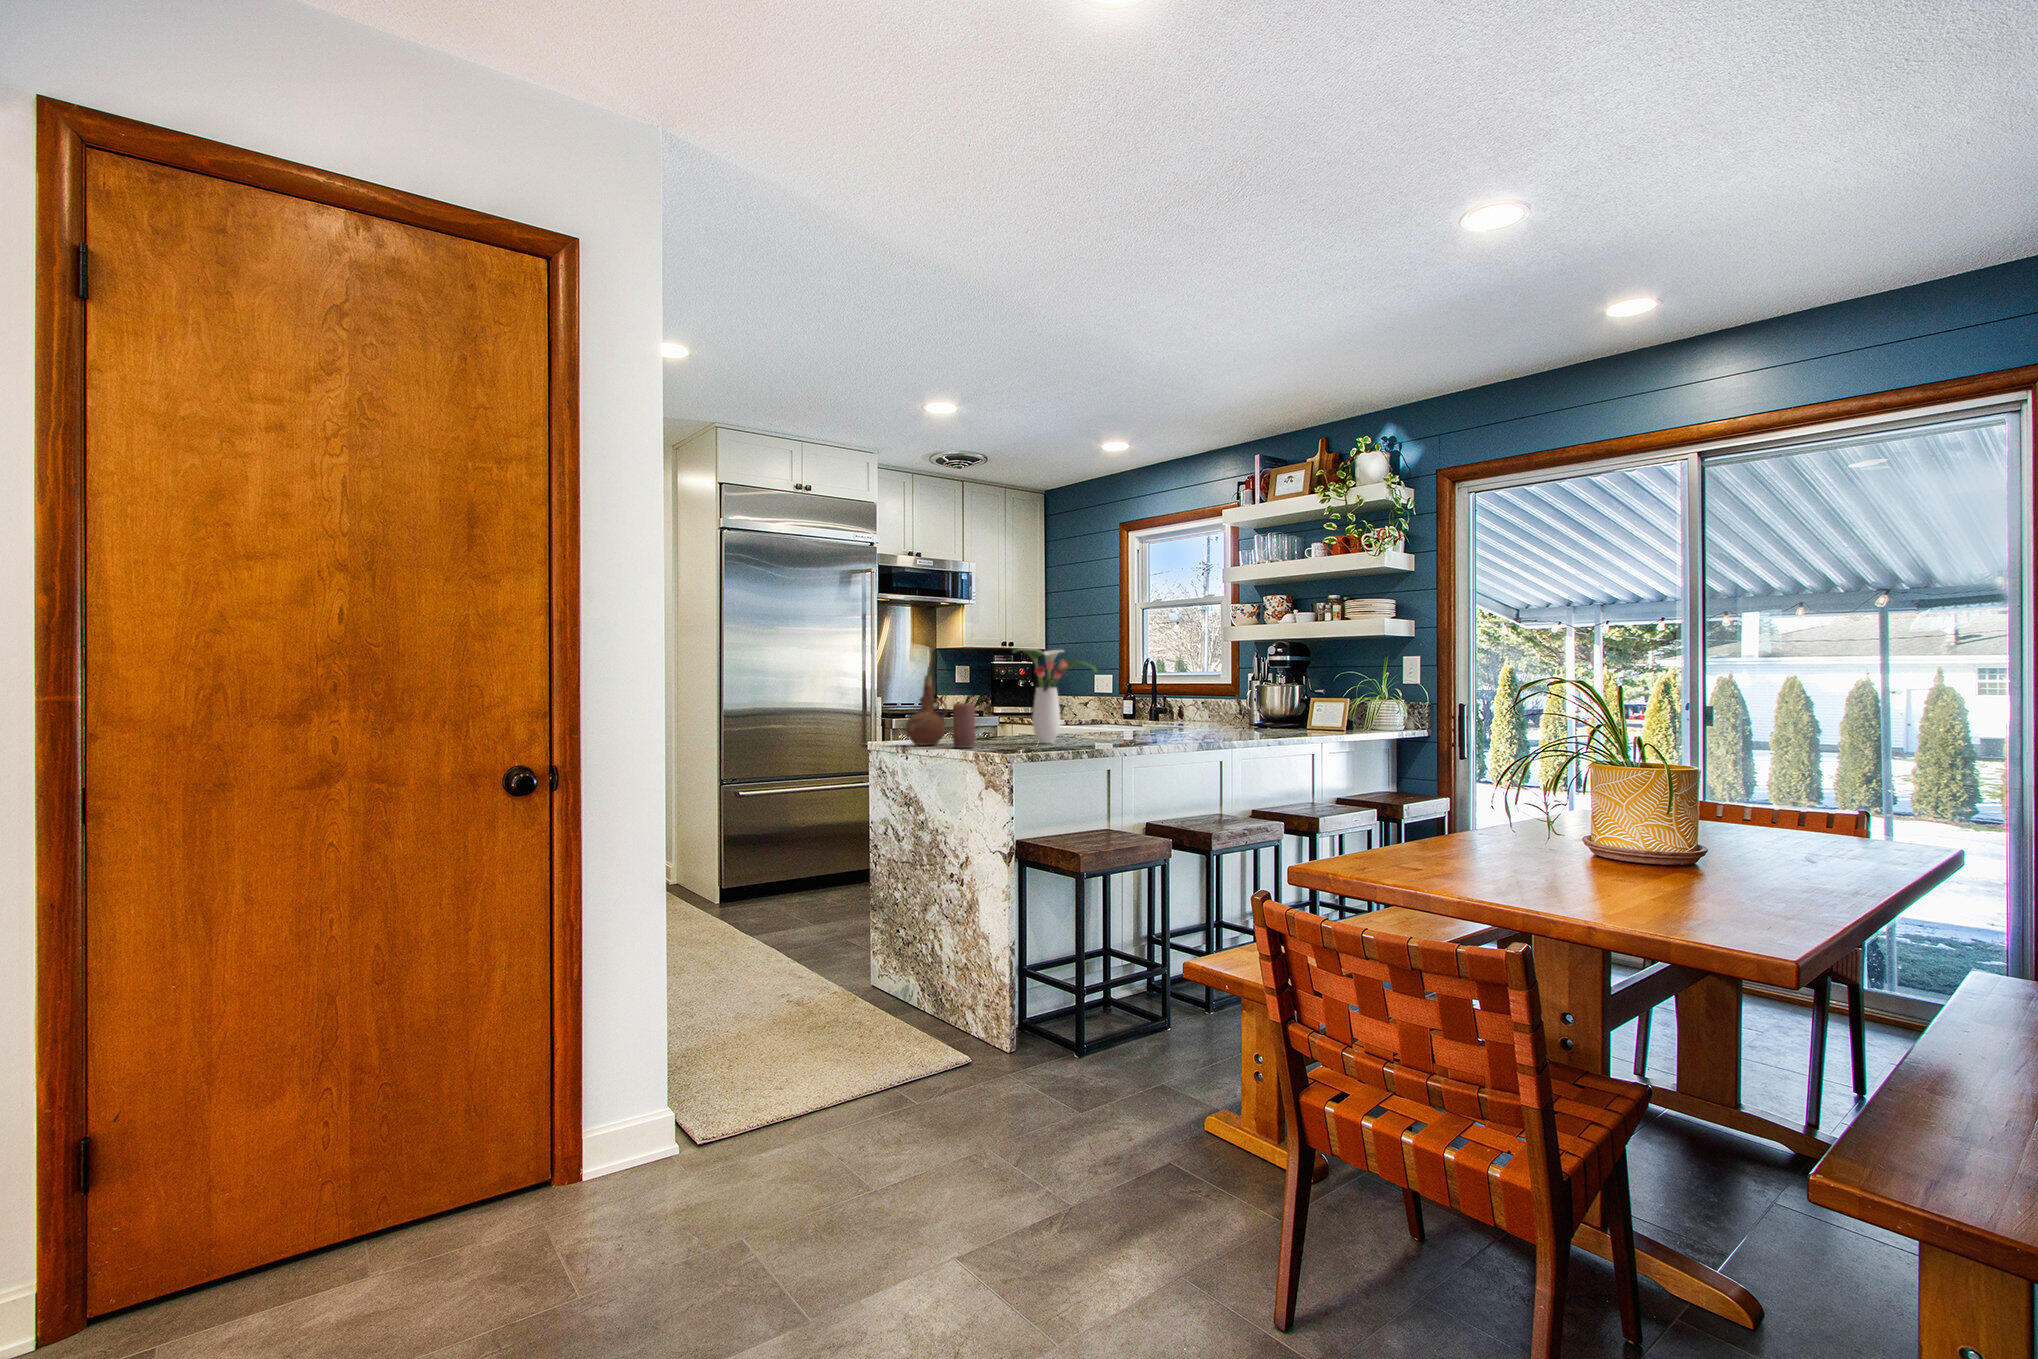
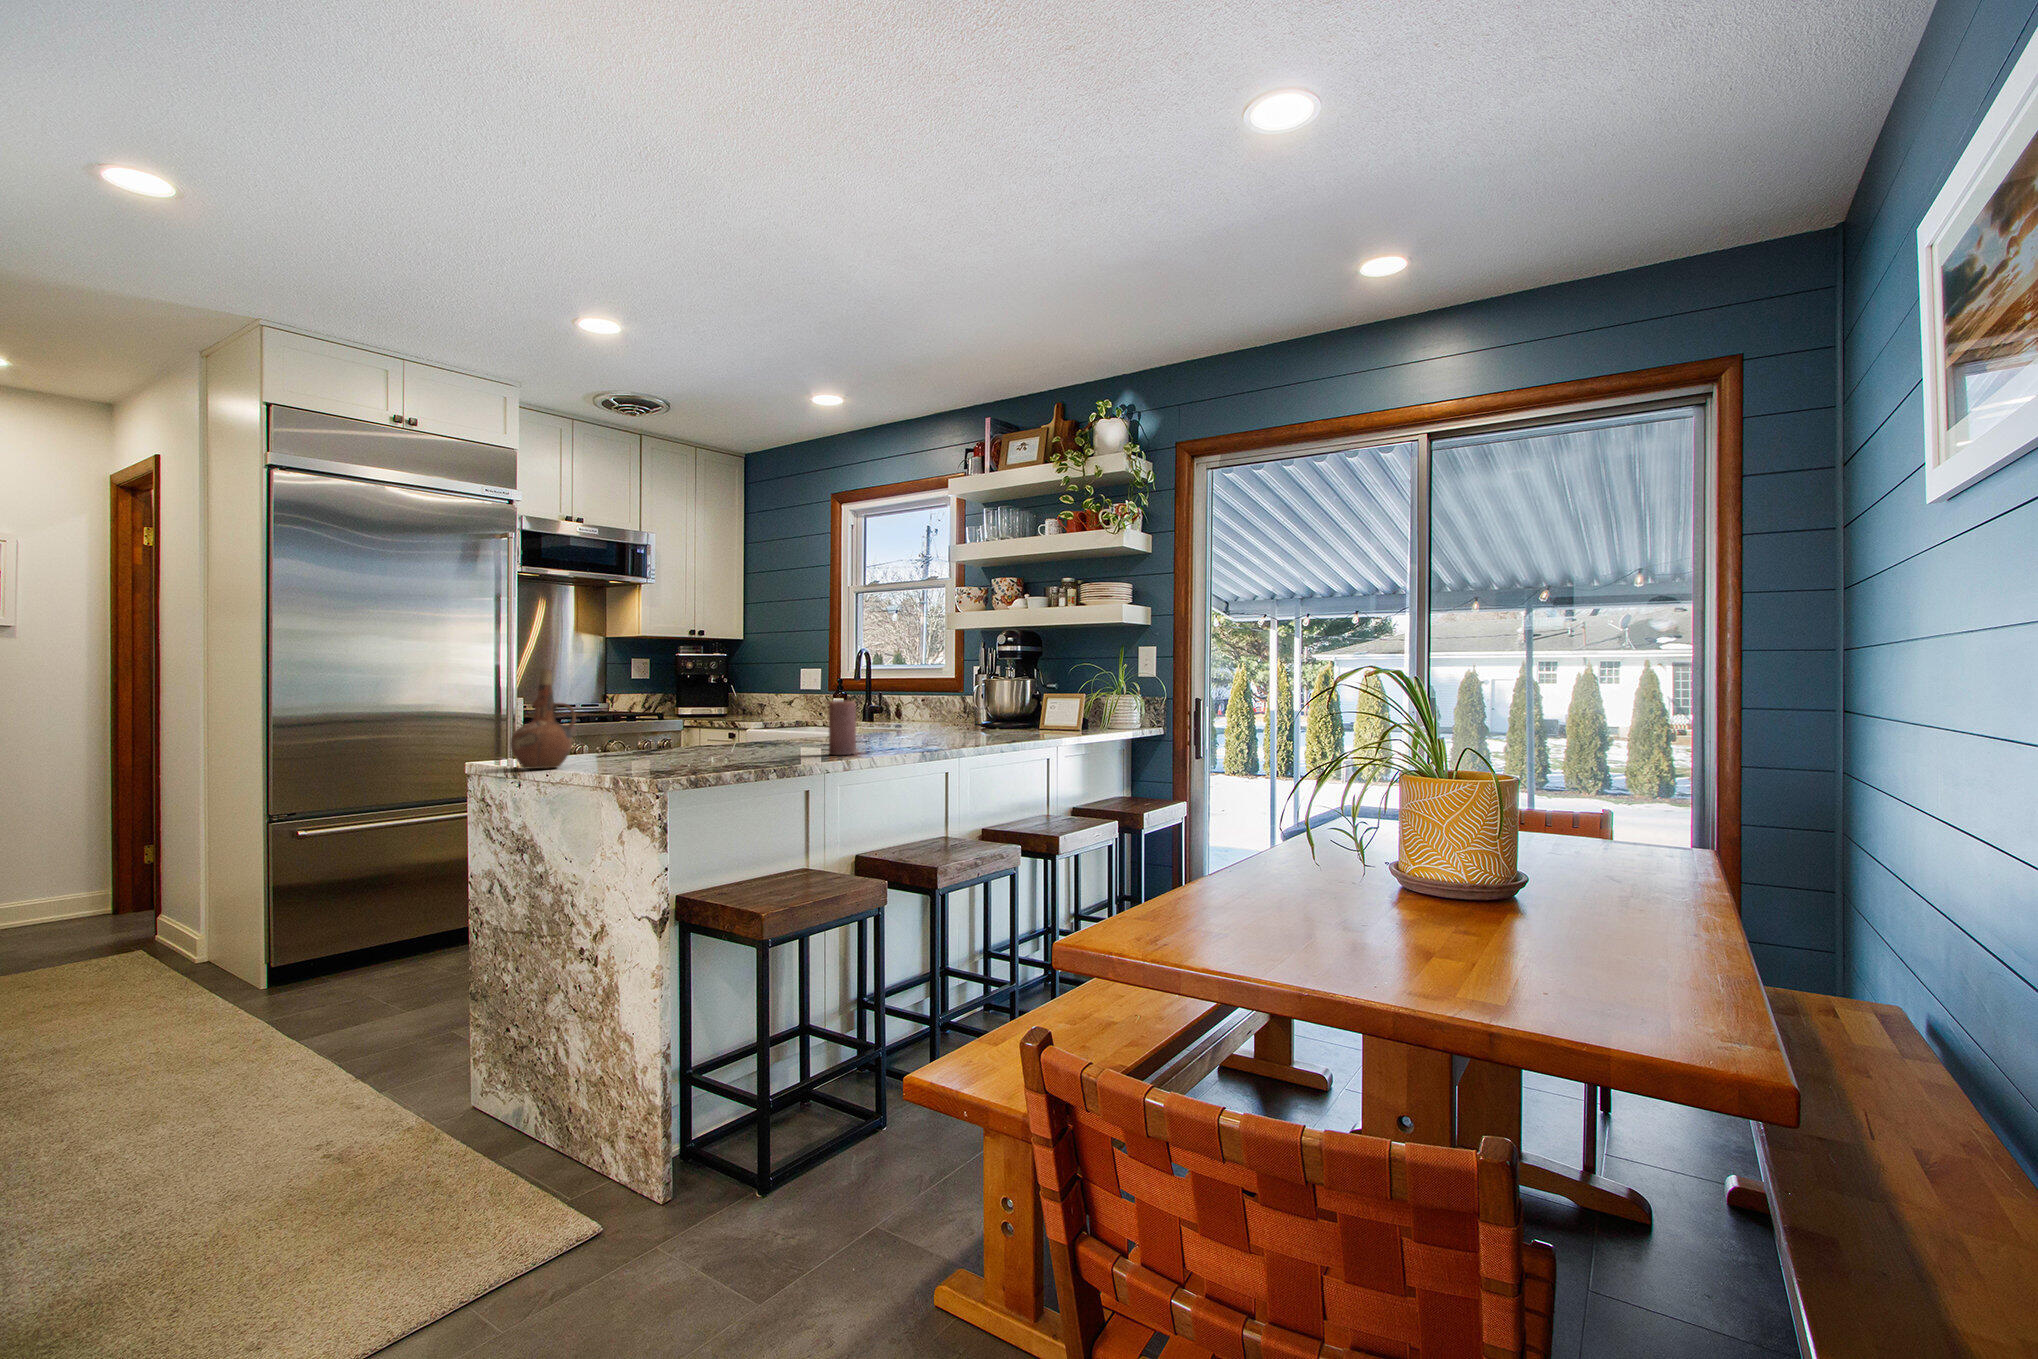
flower arrangement: present [1013,648,1097,743] -> none [670,630,789,760]
candle: present [953,703,975,748] -> present [829,701,856,755]

